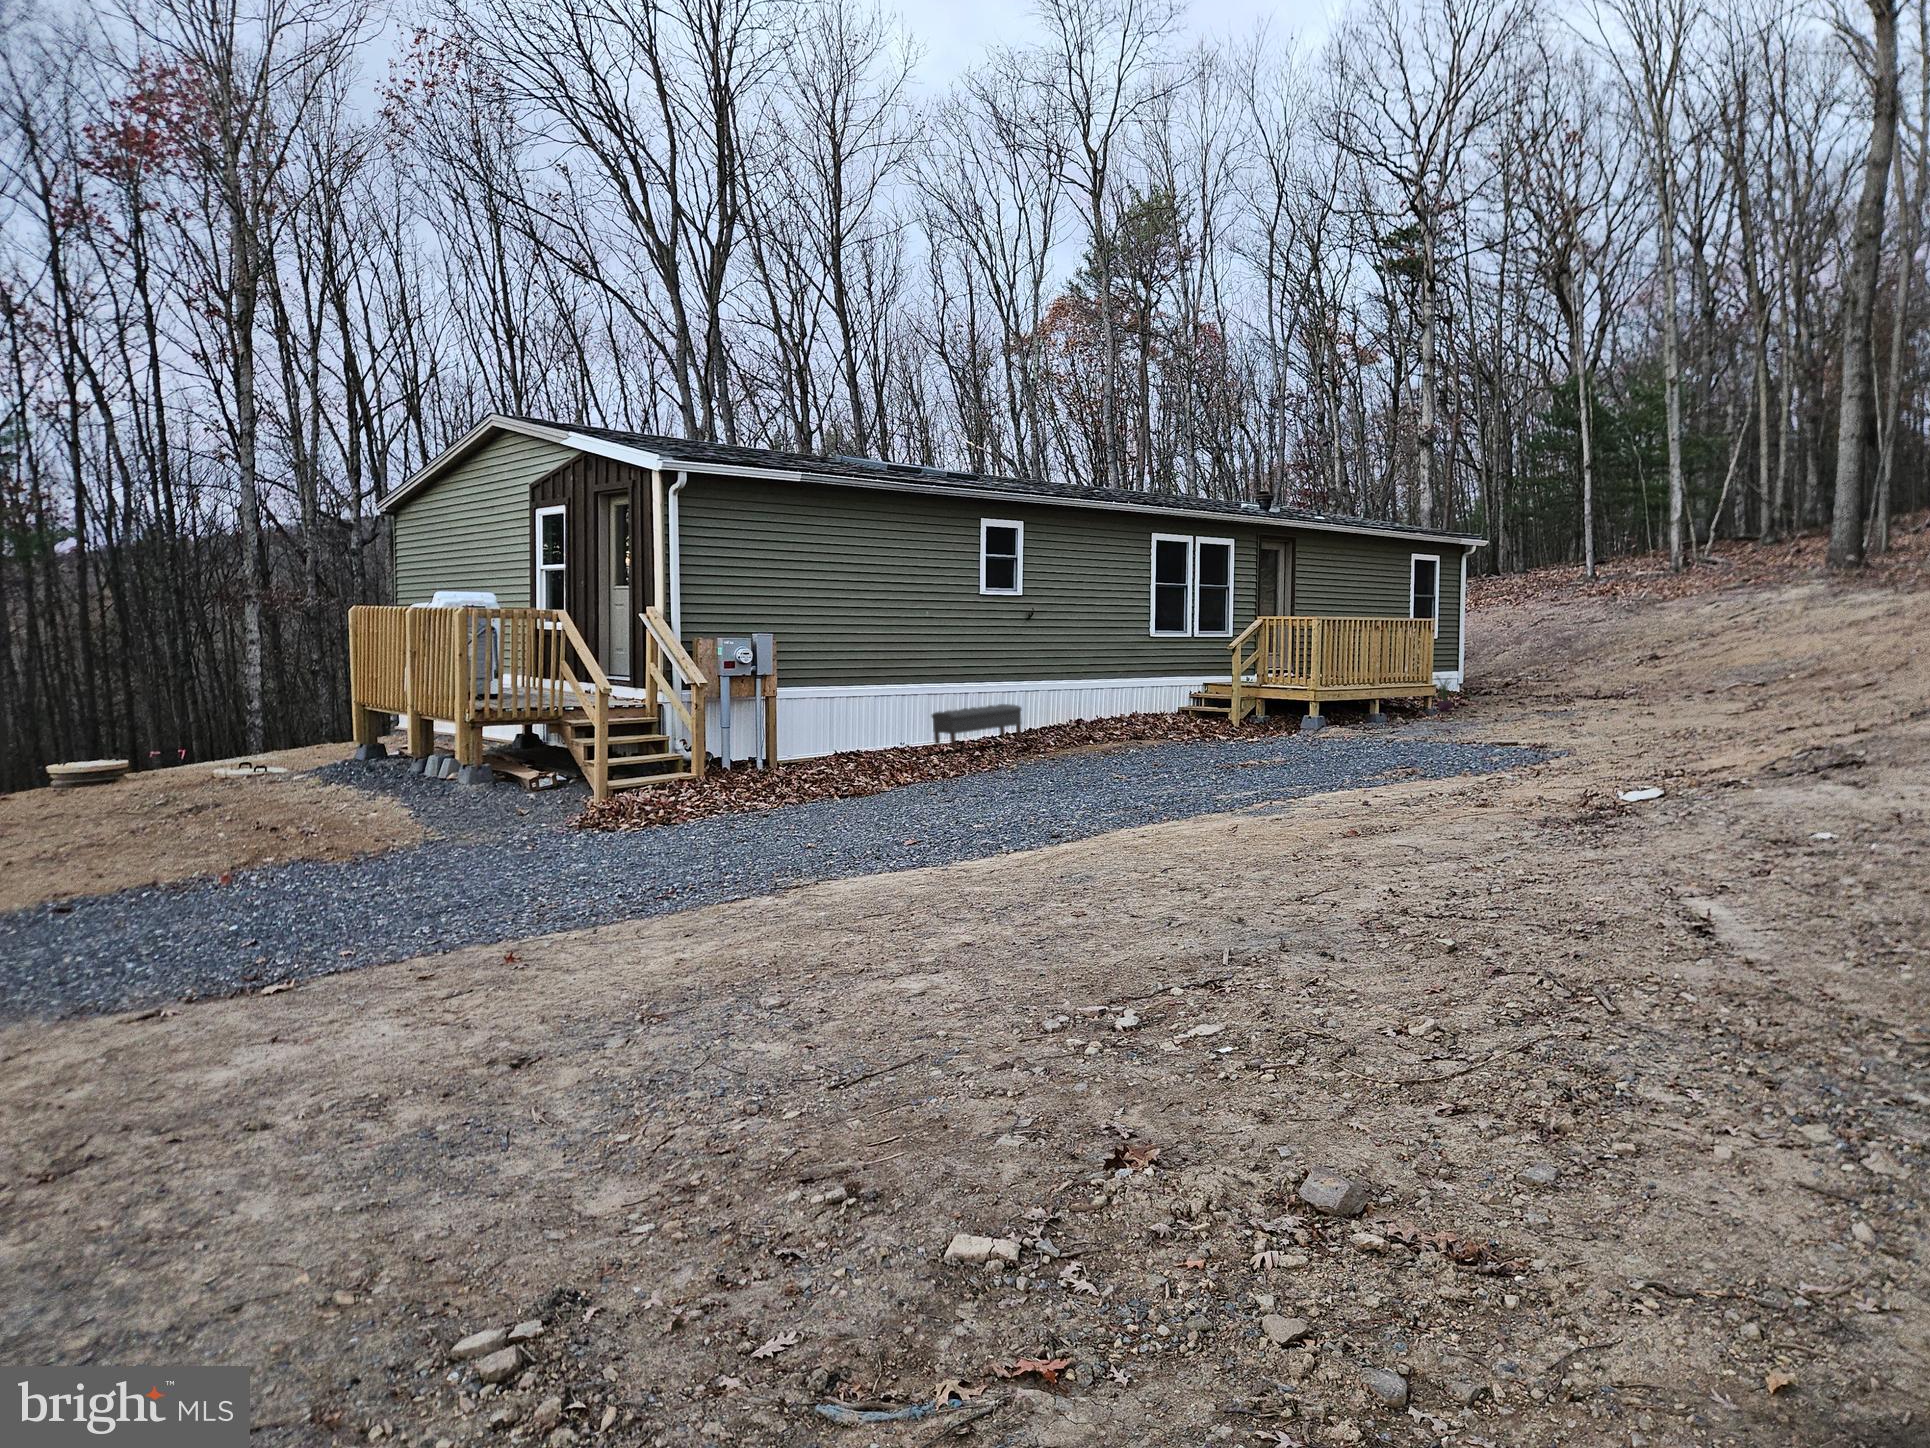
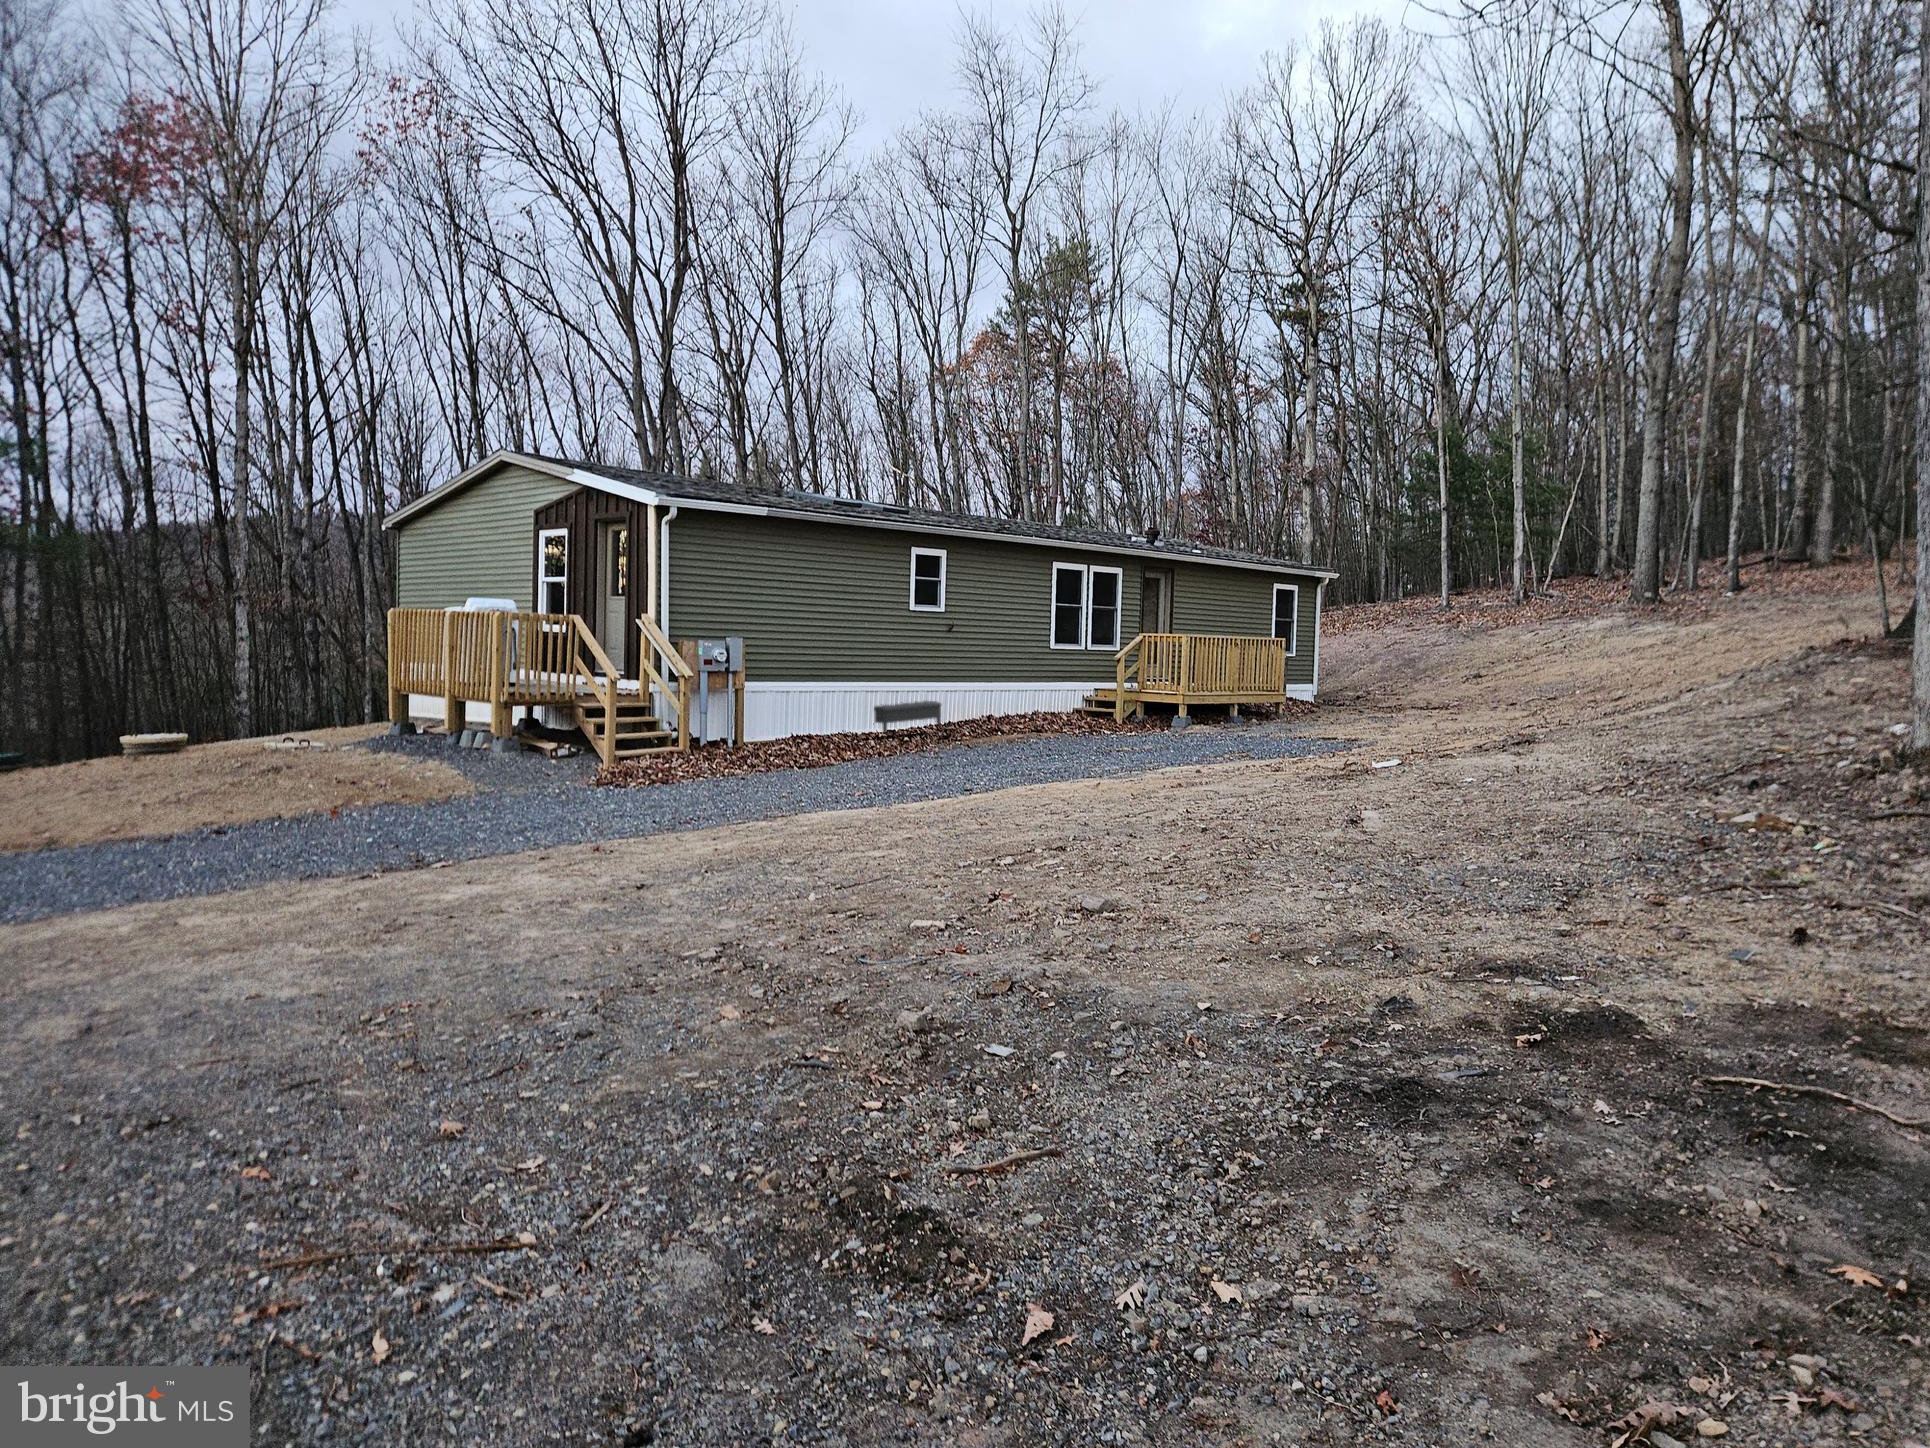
decorative plant: present [1434,676,1454,712] -> none [1273,685,1308,715]

